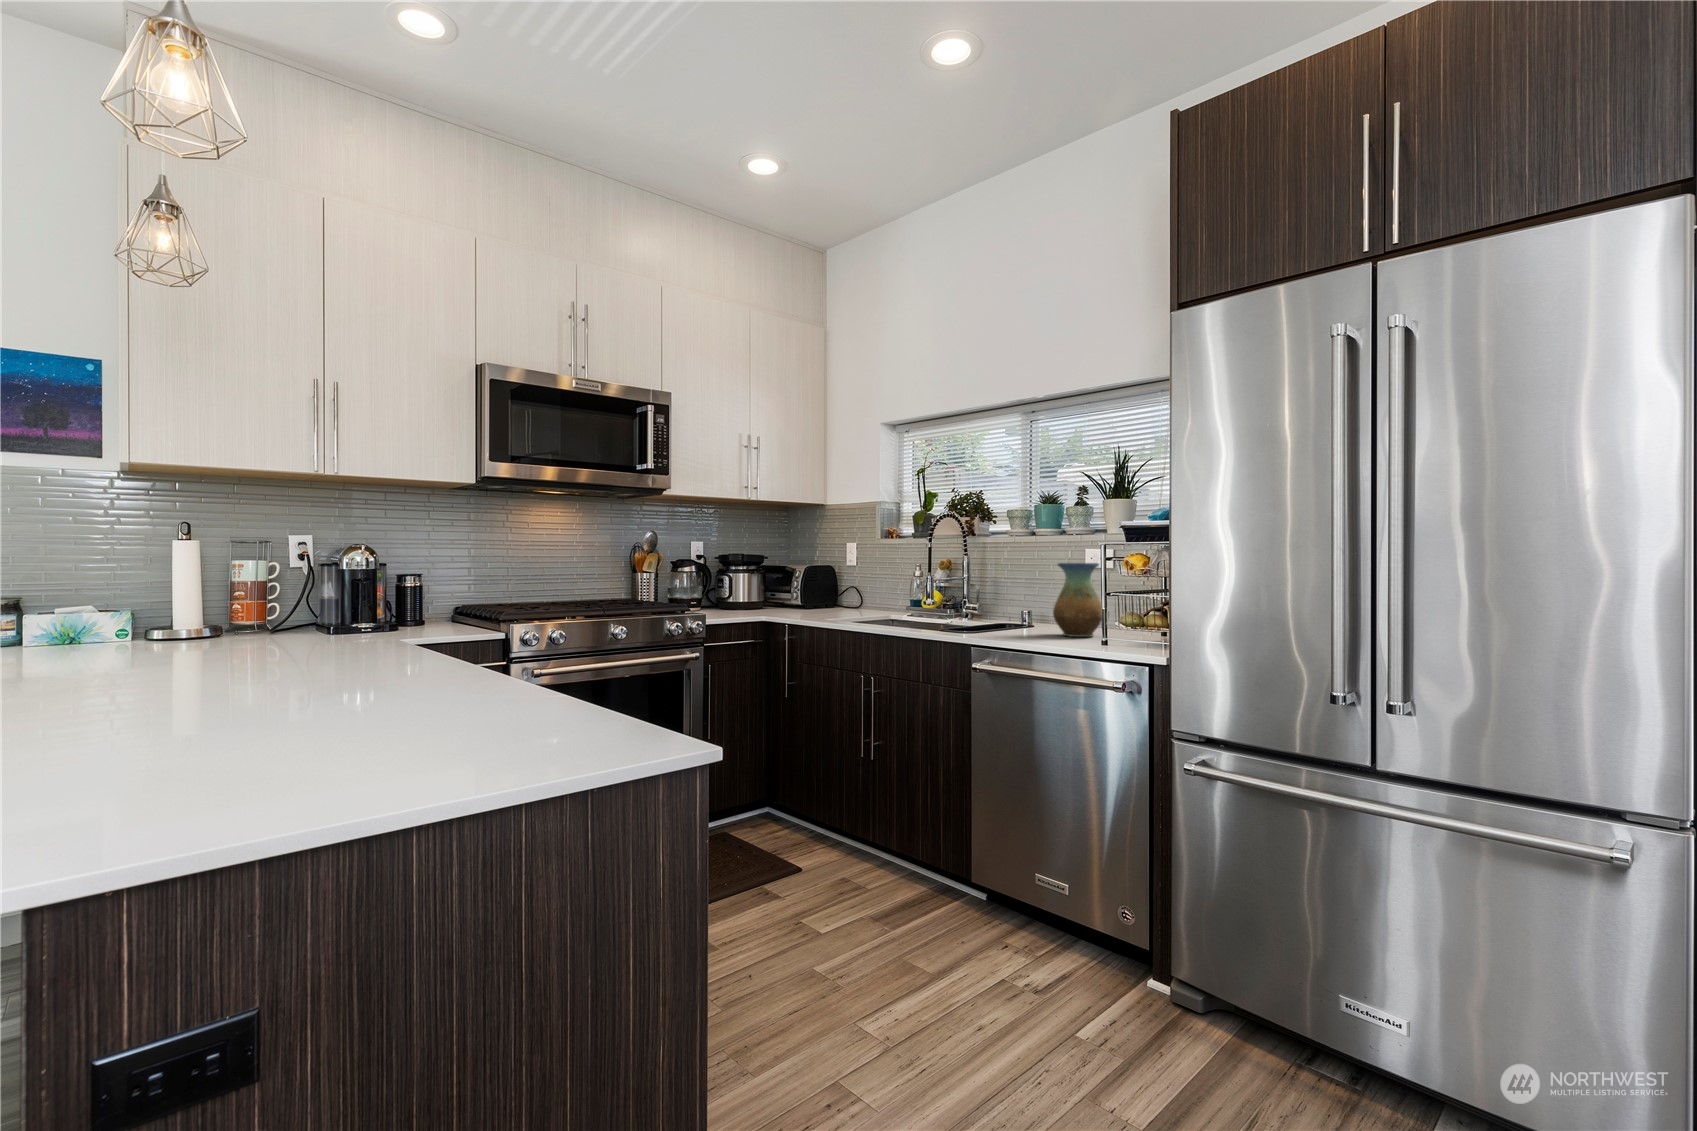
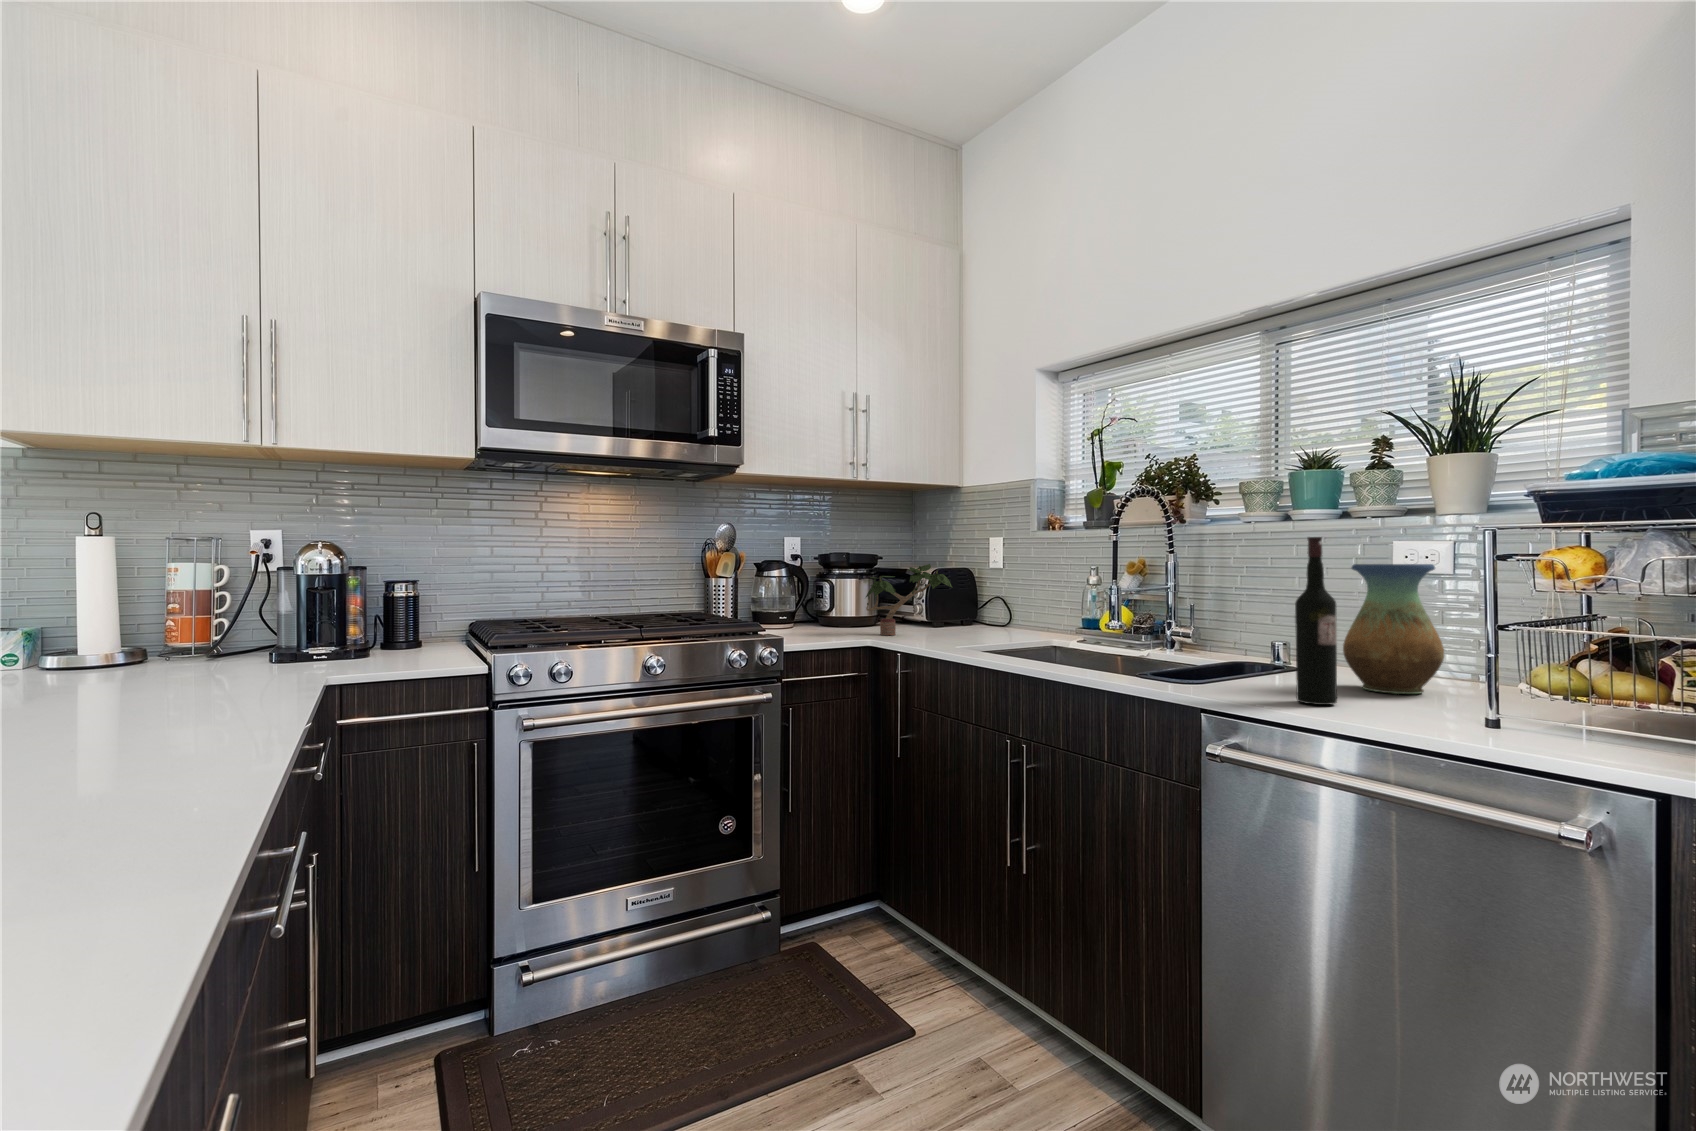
wine bottle: none [1021,548,1042,642] -> present [1295,537,1337,705]
potted plant: none [752,561,827,614] -> present [866,564,952,635]

